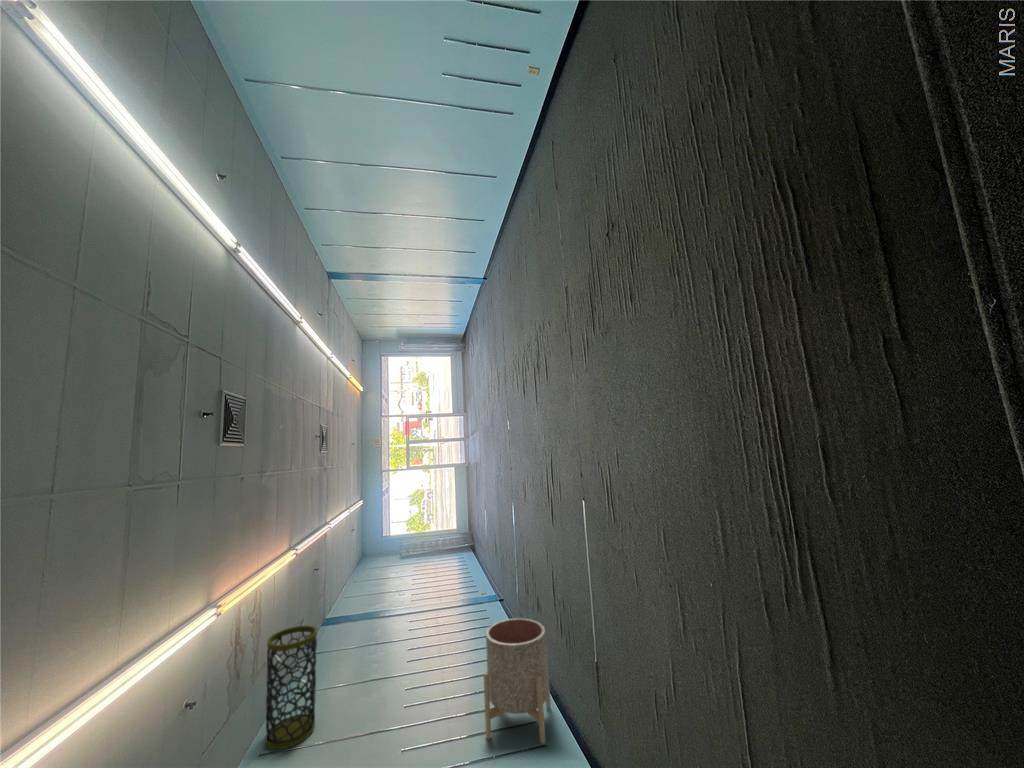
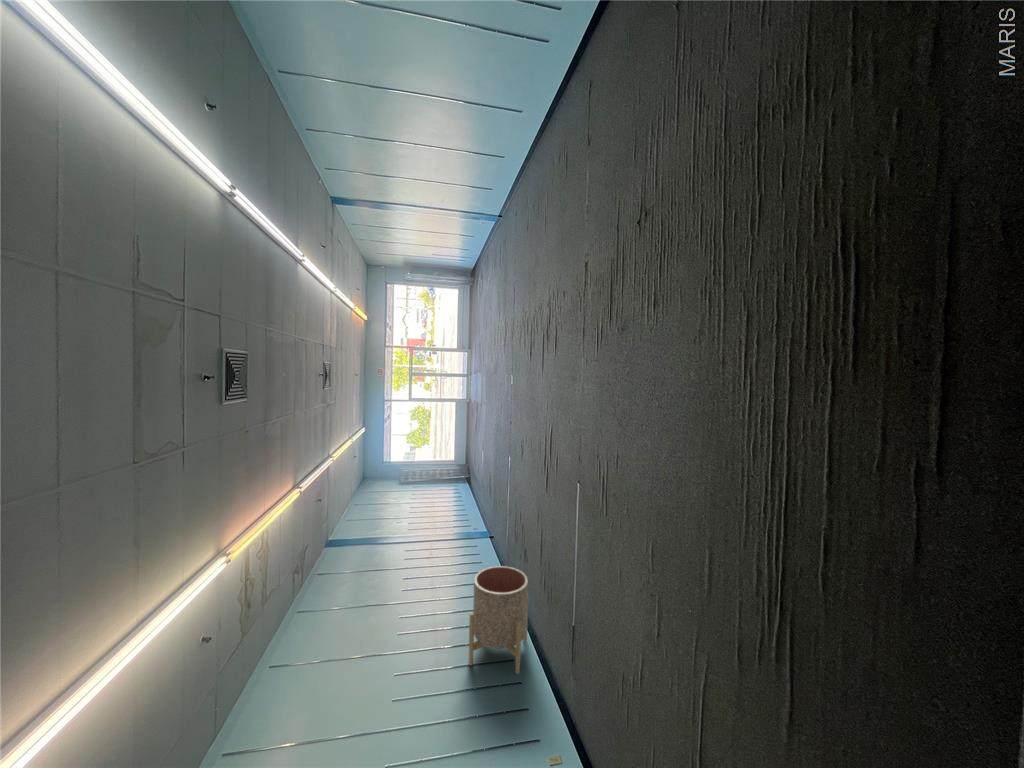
trash can: present [265,625,317,749] -> none [276,558,321,659]

